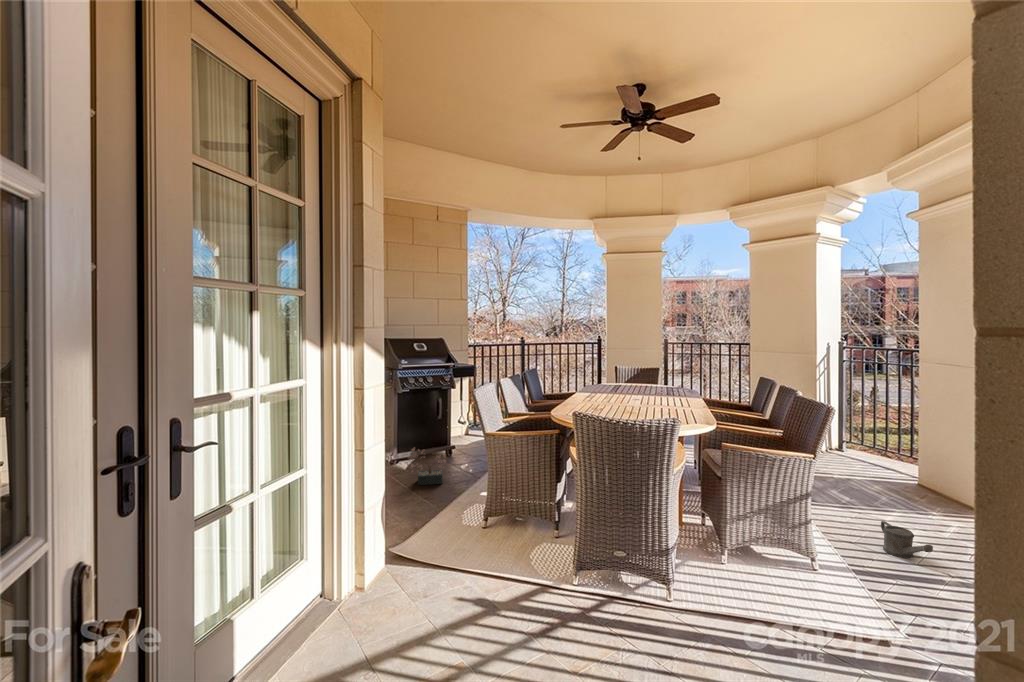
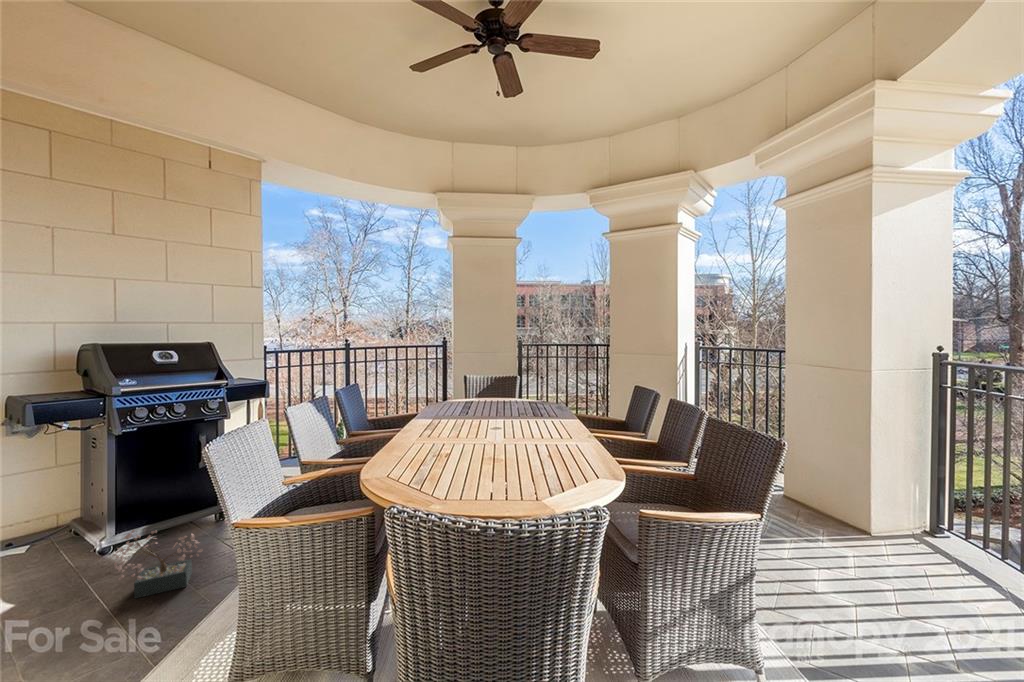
watering can: present [881,521,933,558] -> none [793,566,874,619]

